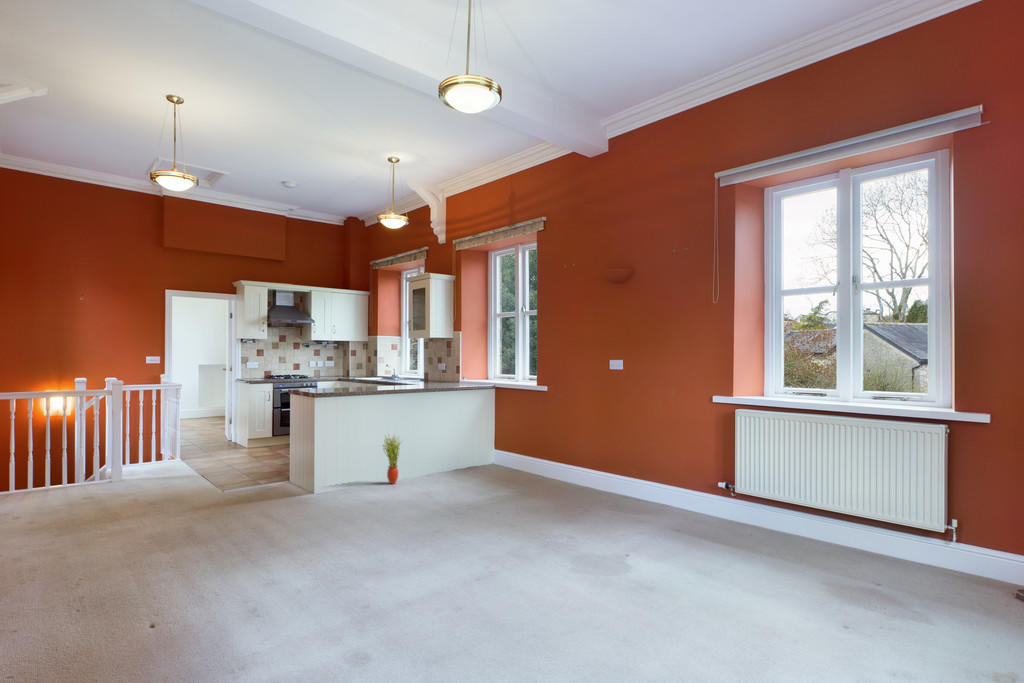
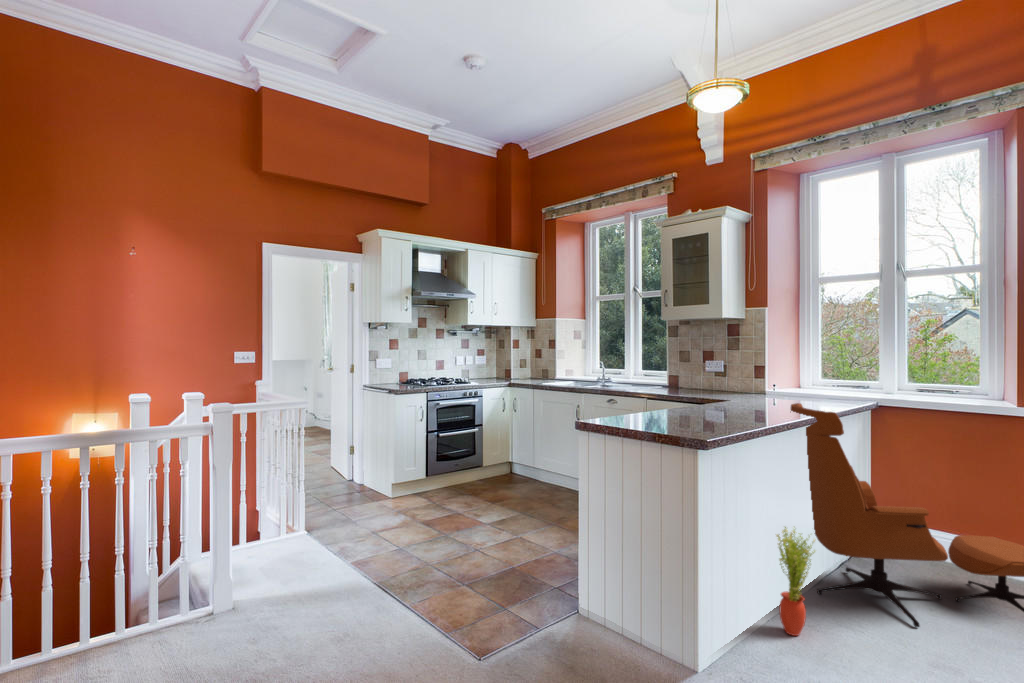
lounge chair: none [420,380,537,481] -> present [791,403,1024,627]

